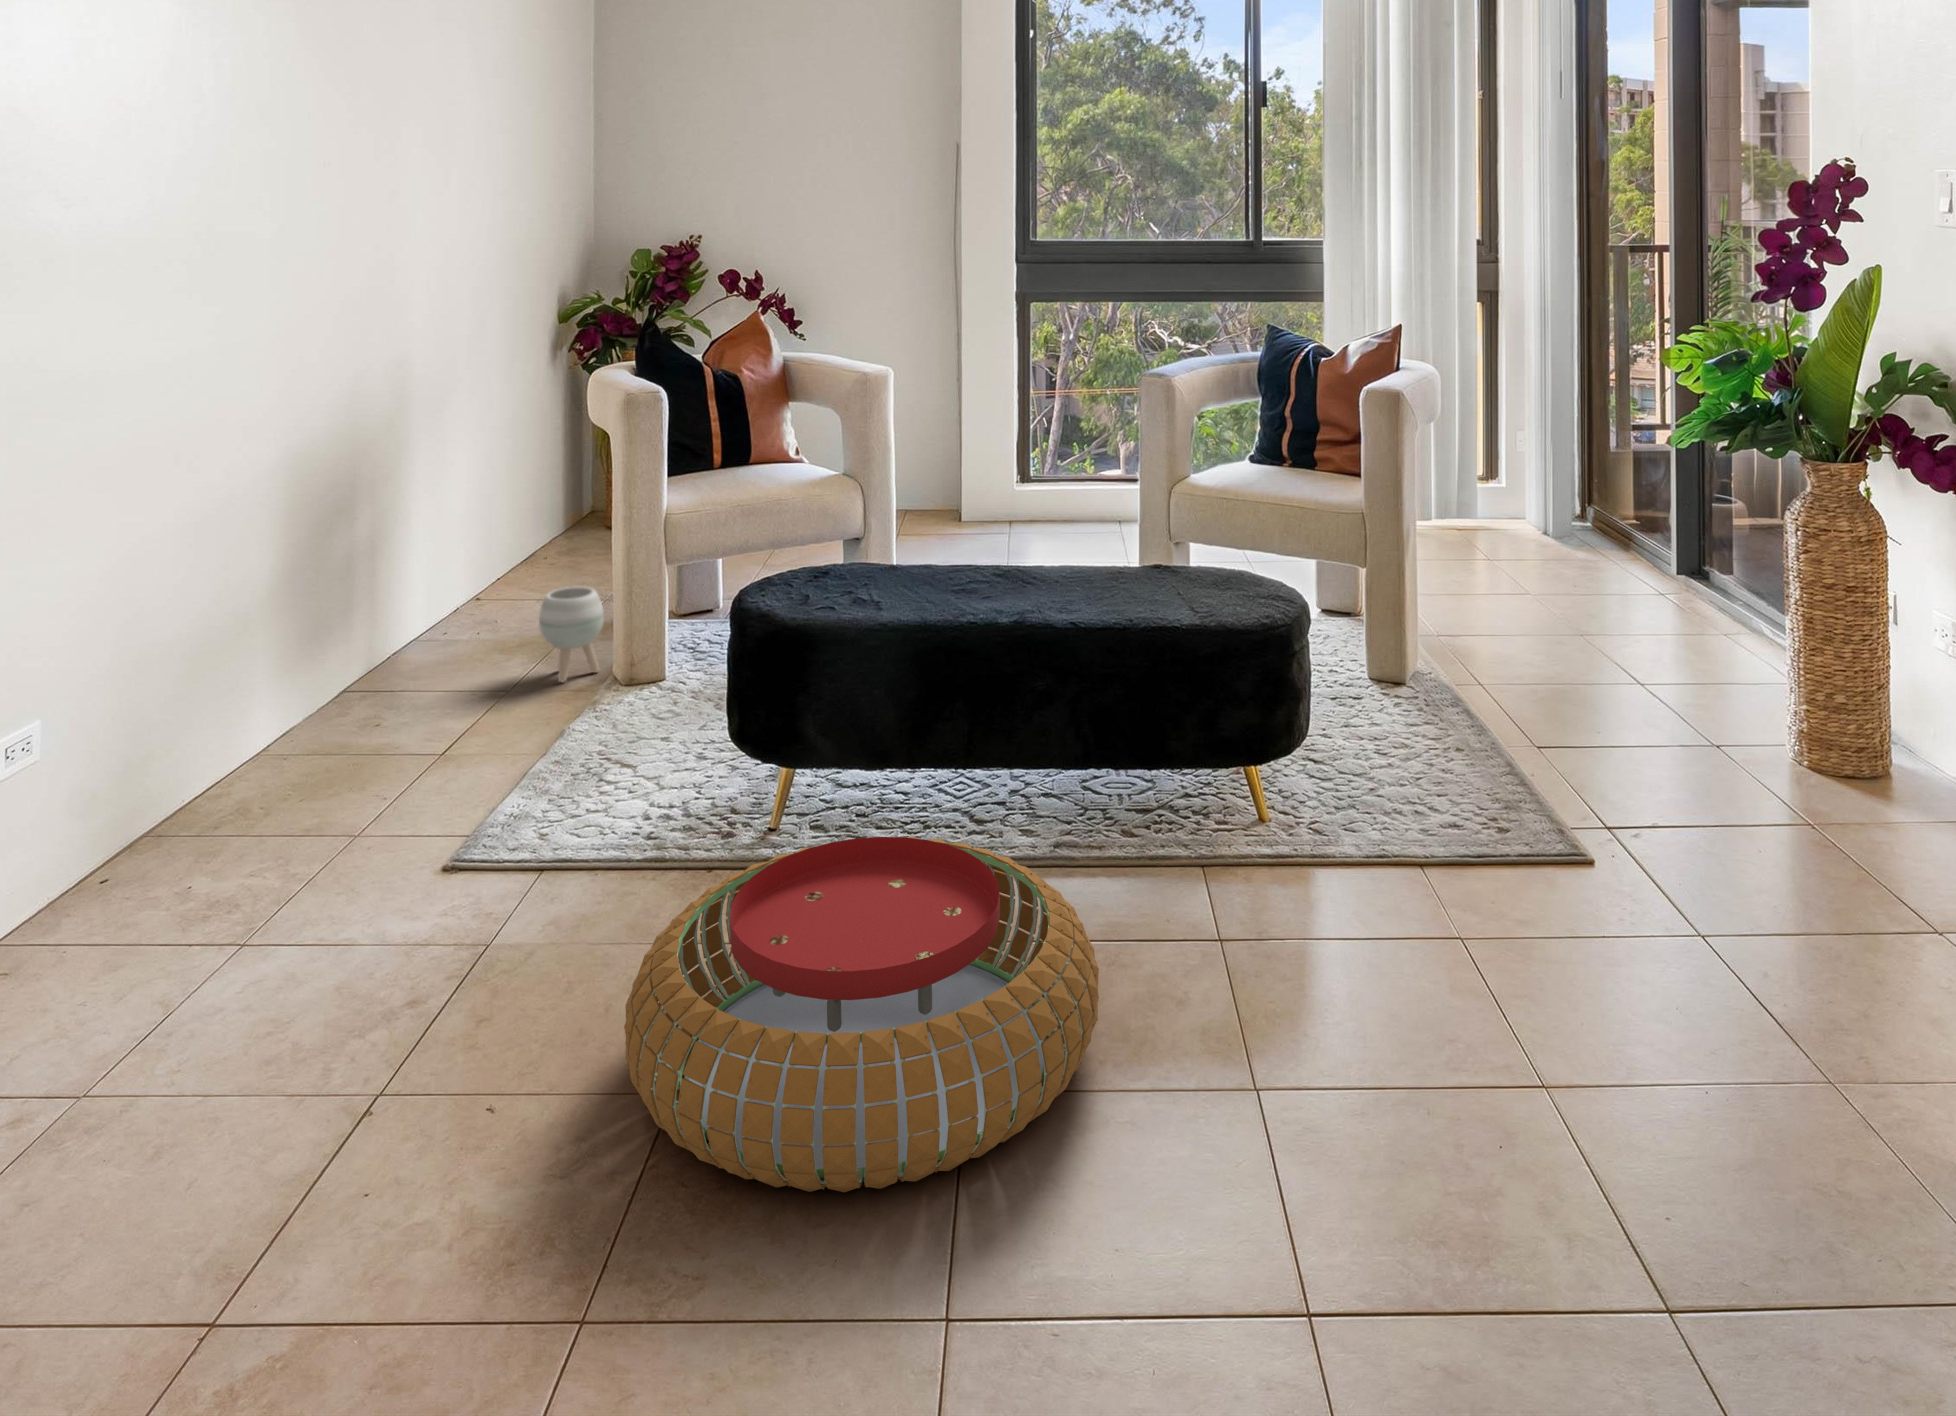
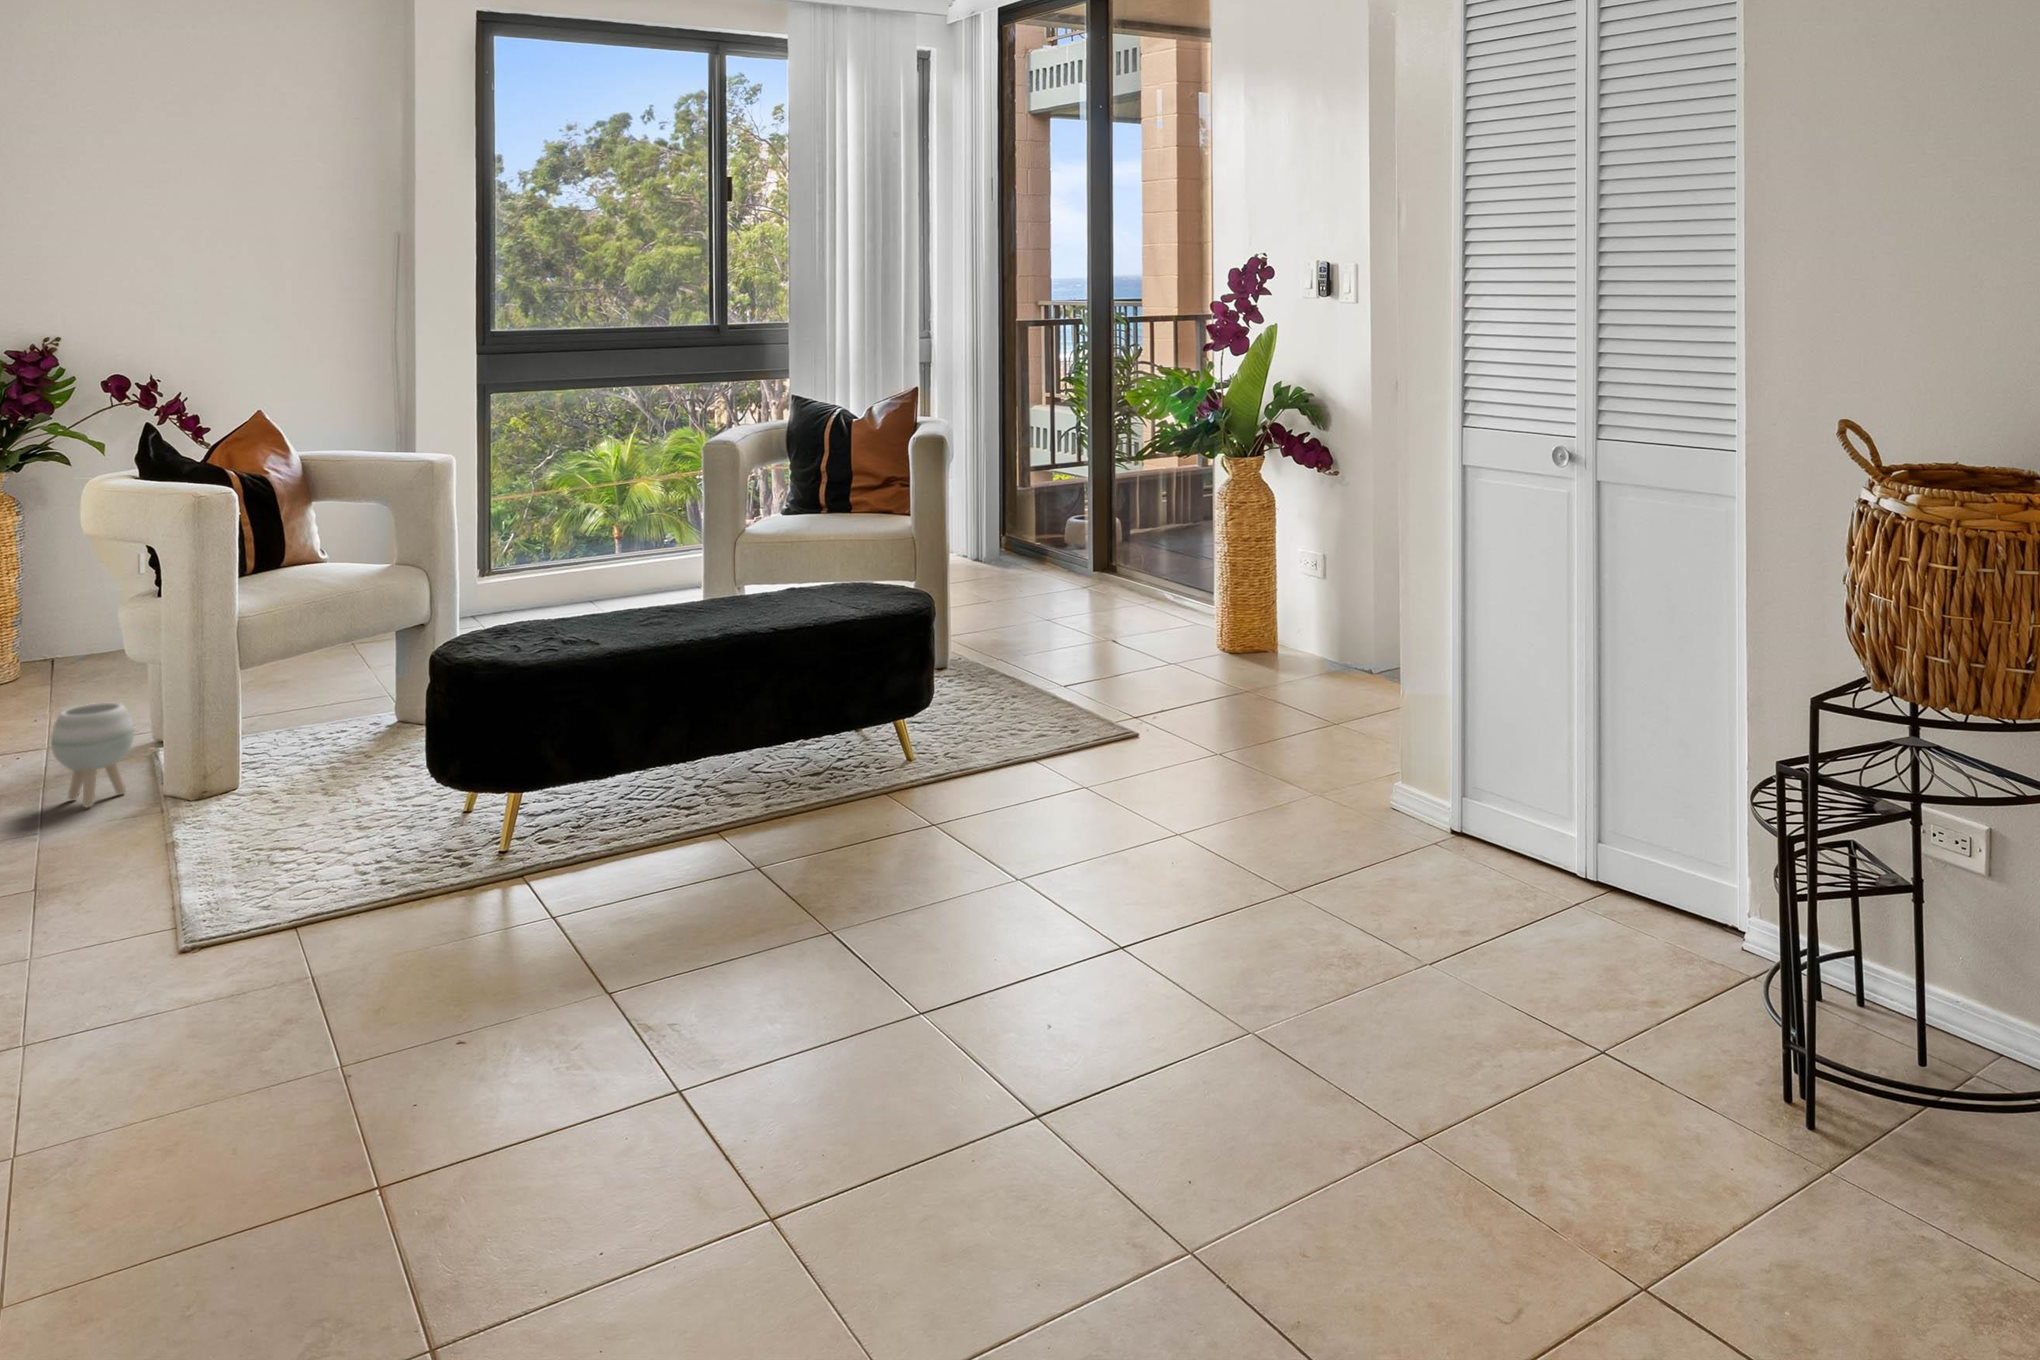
pouf: present [624,837,1099,1192] -> none [530,771,915,998]

